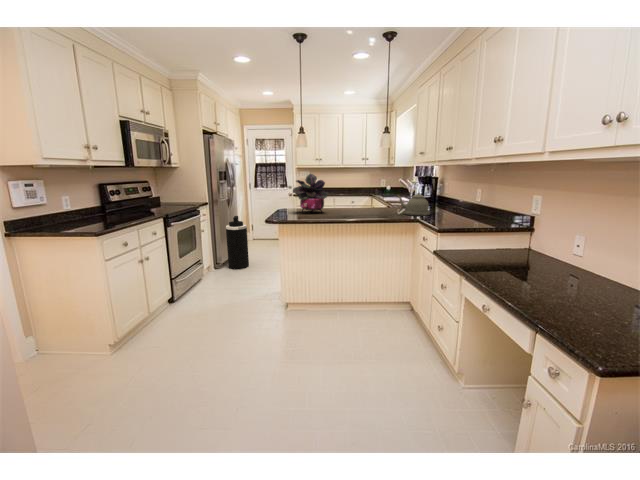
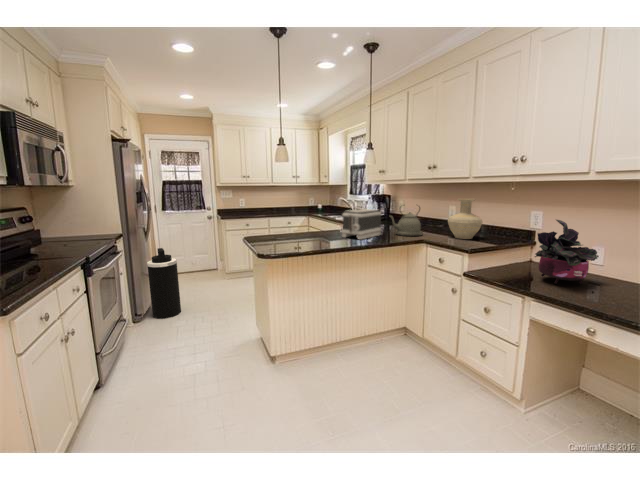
potted plant: present [293,174,328,213] -> present [535,220,597,284]
vase: none [449,181,484,221] -> present [448,199,482,239]
toaster: none [350,189,390,215] -> present [342,209,381,239]

